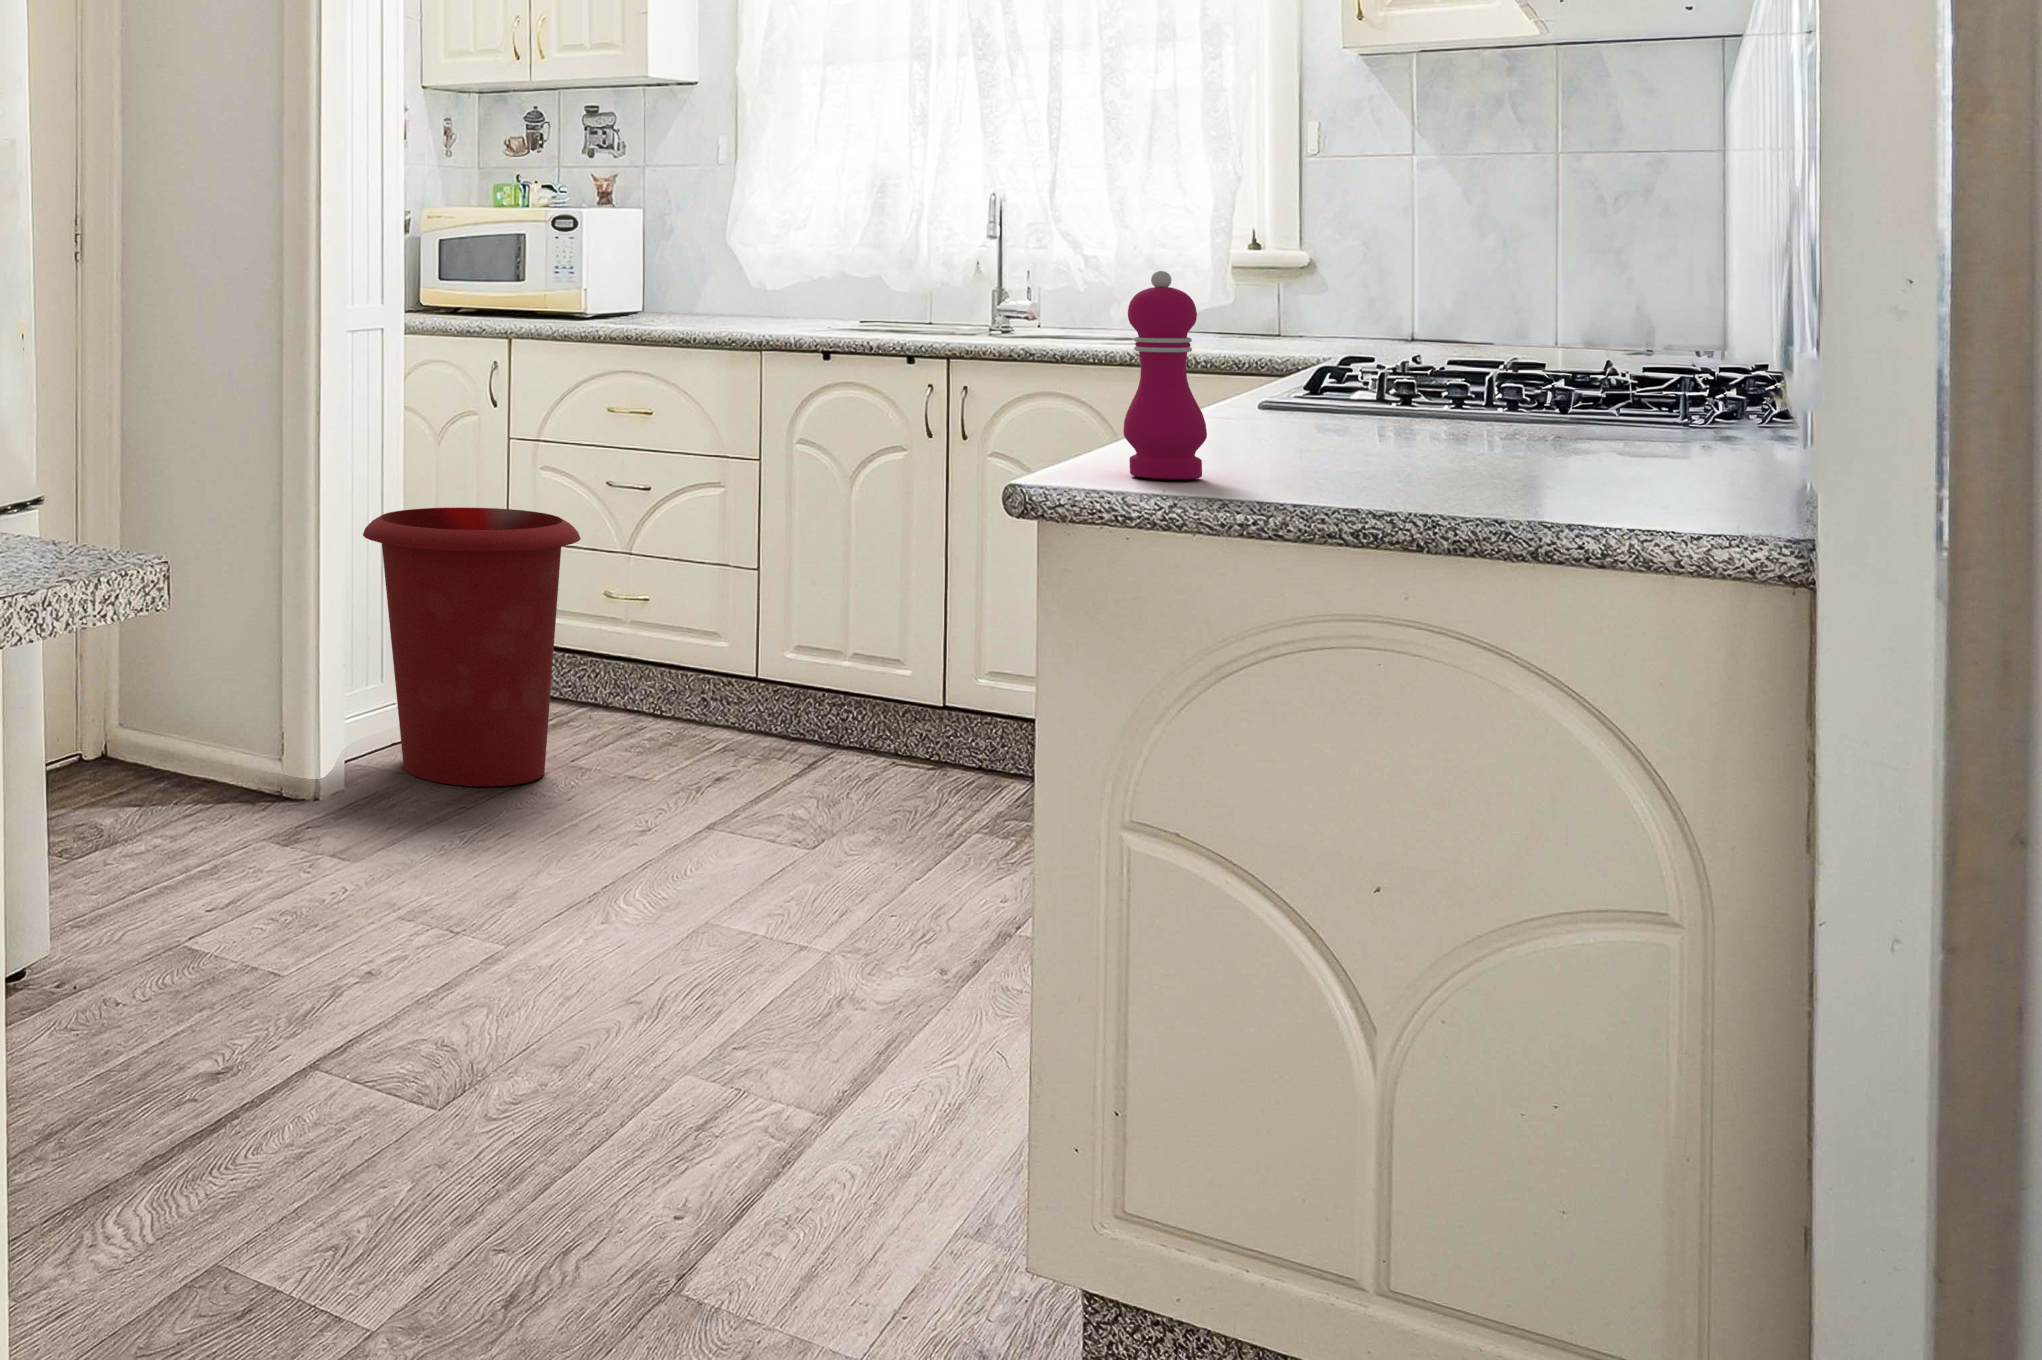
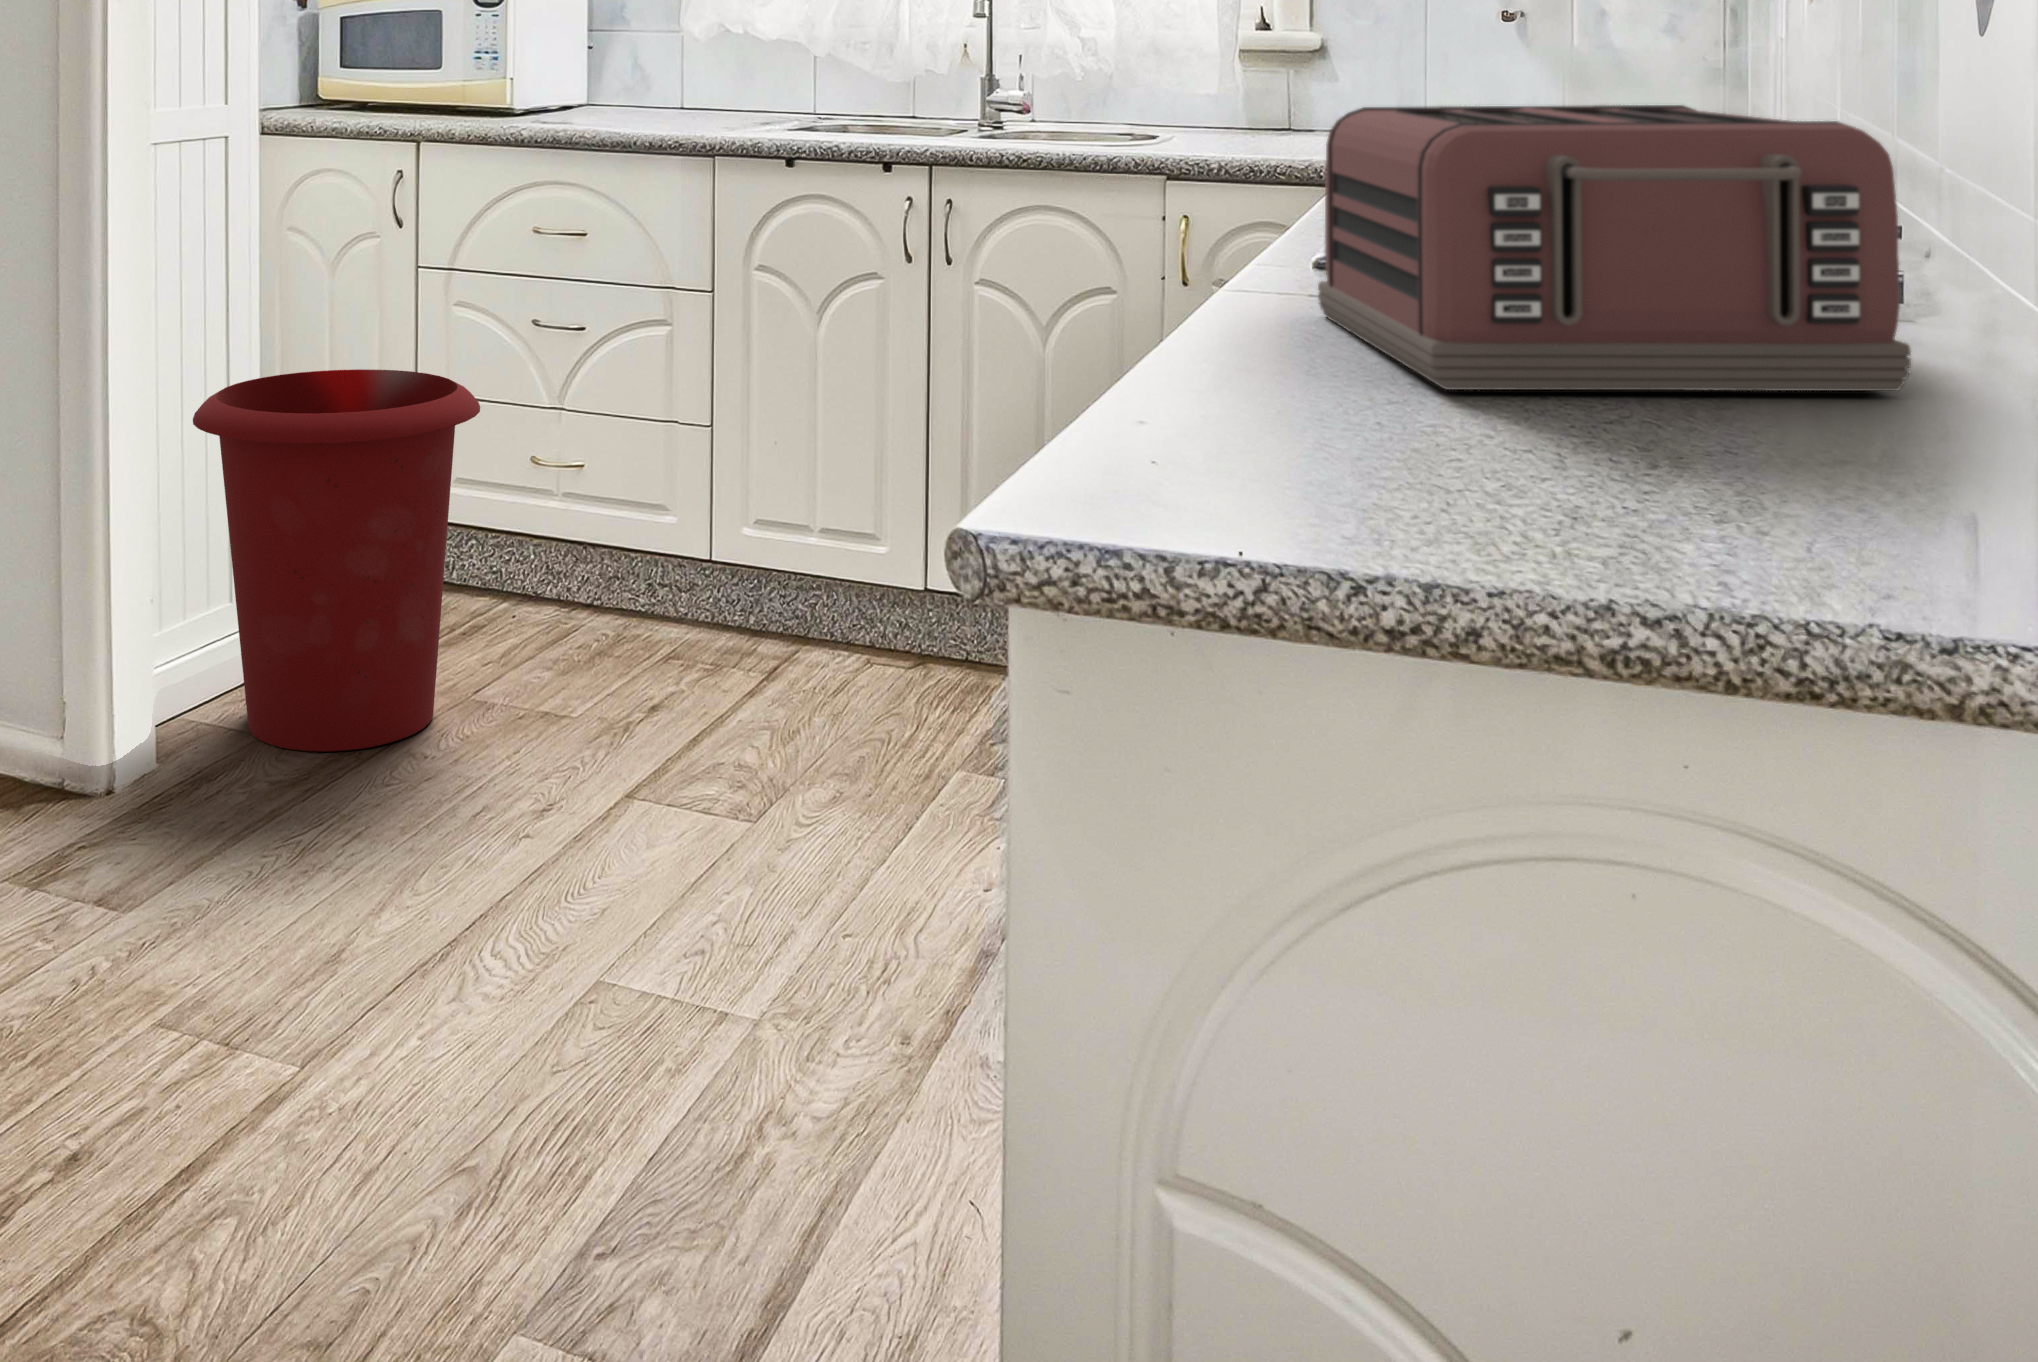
pepper mill: present [1123,271,1207,479] -> none [1183,114,1322,498]
toaster: none [1244,284,1641,458] -> present [1318,105,1911,391]

